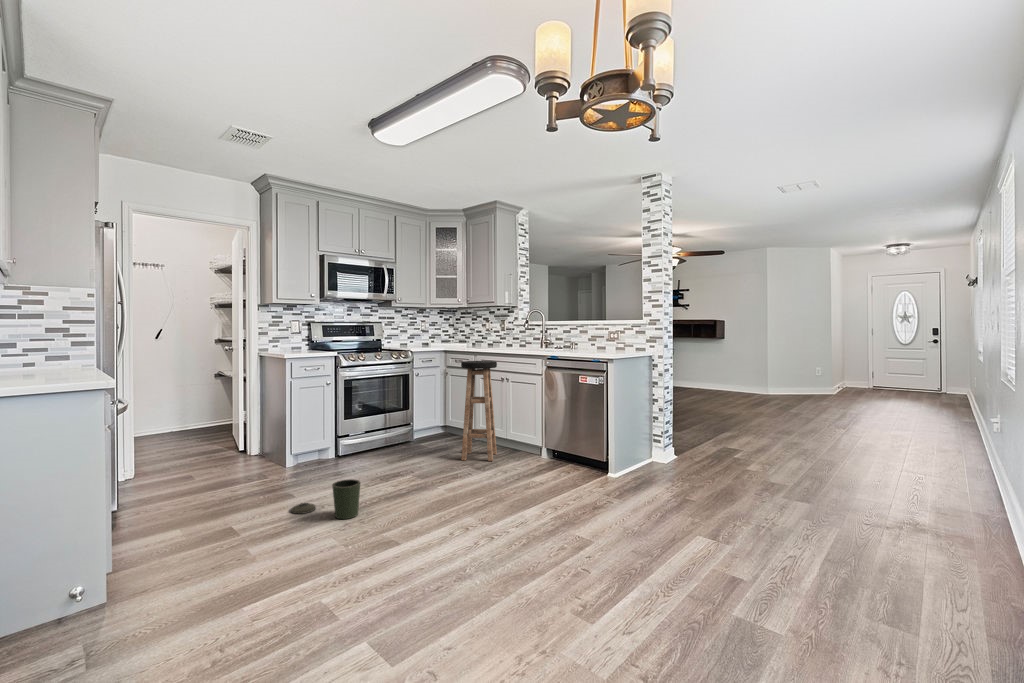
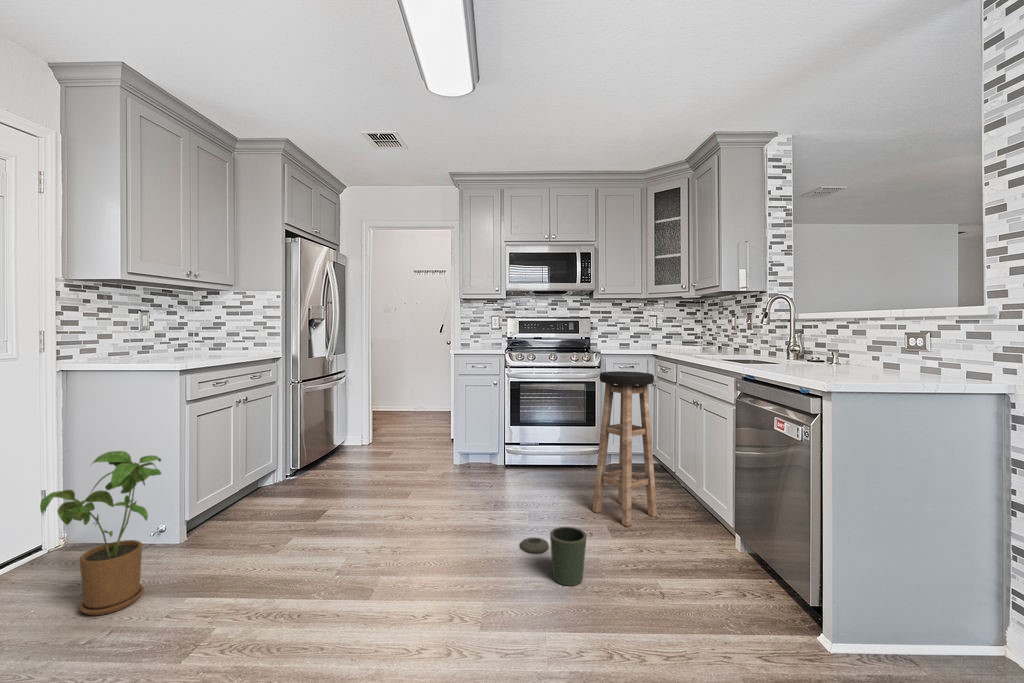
house plant: none [193,453,294,619] -> present [40,451,161,615]
trash can: present [291,479,360,519] -> present [521,527,587,586]

